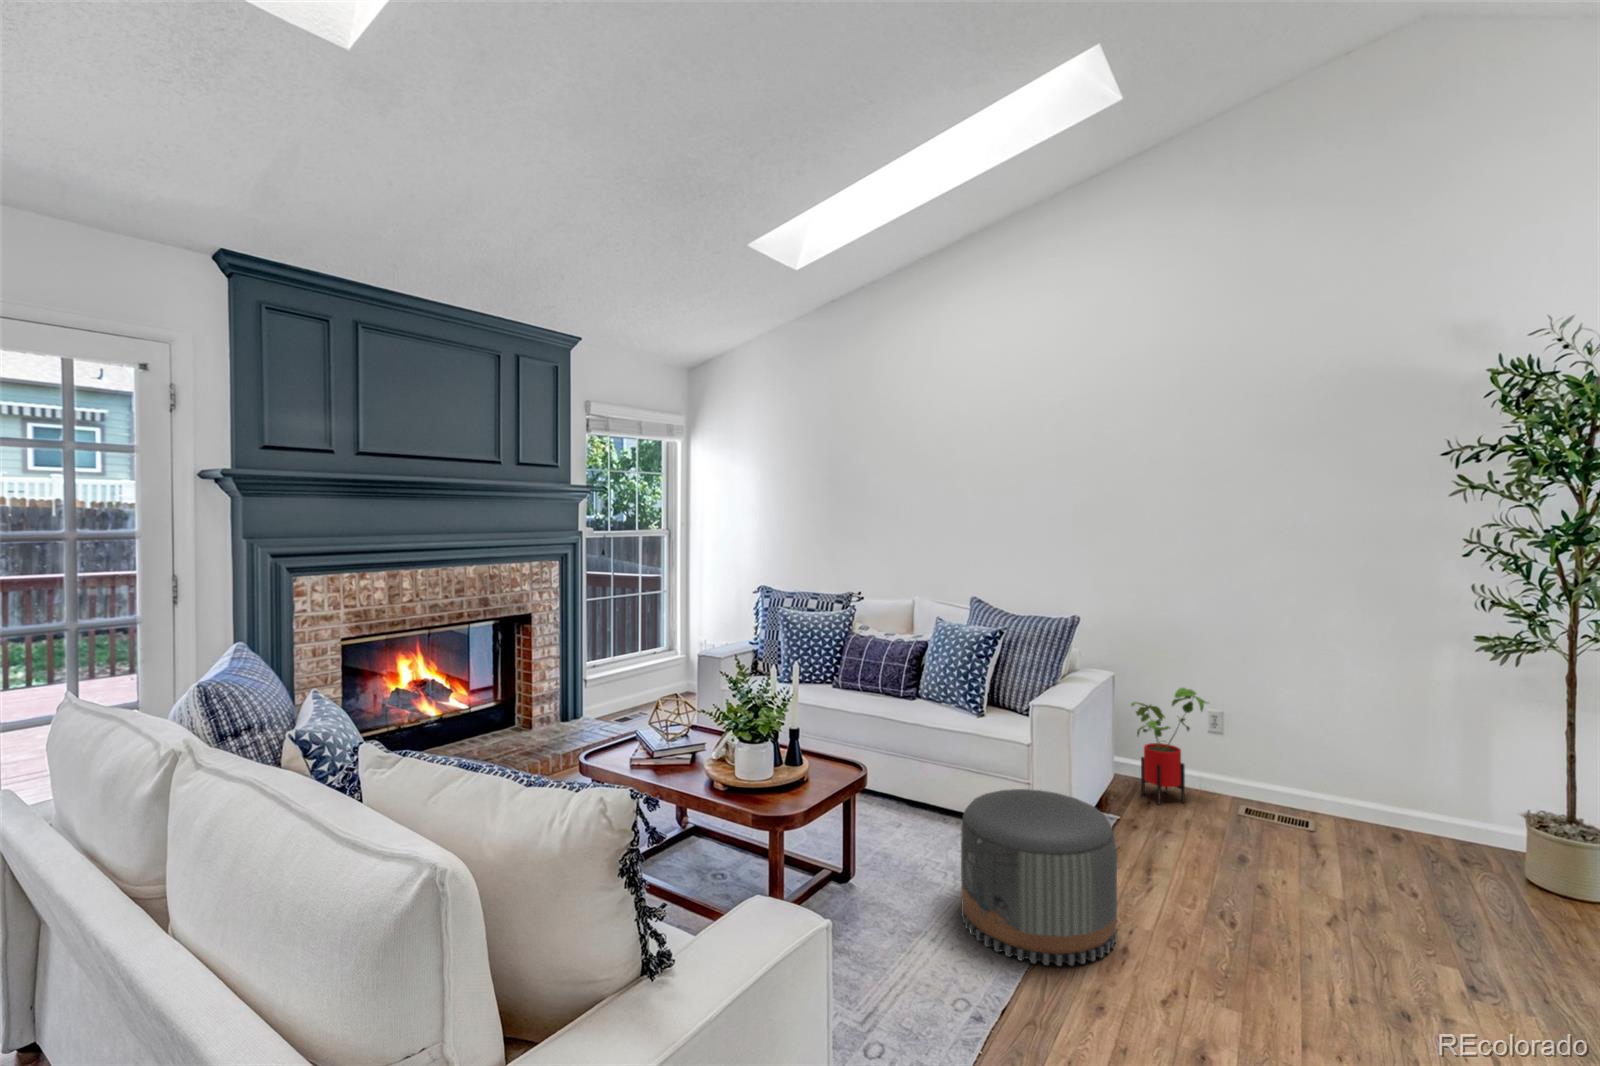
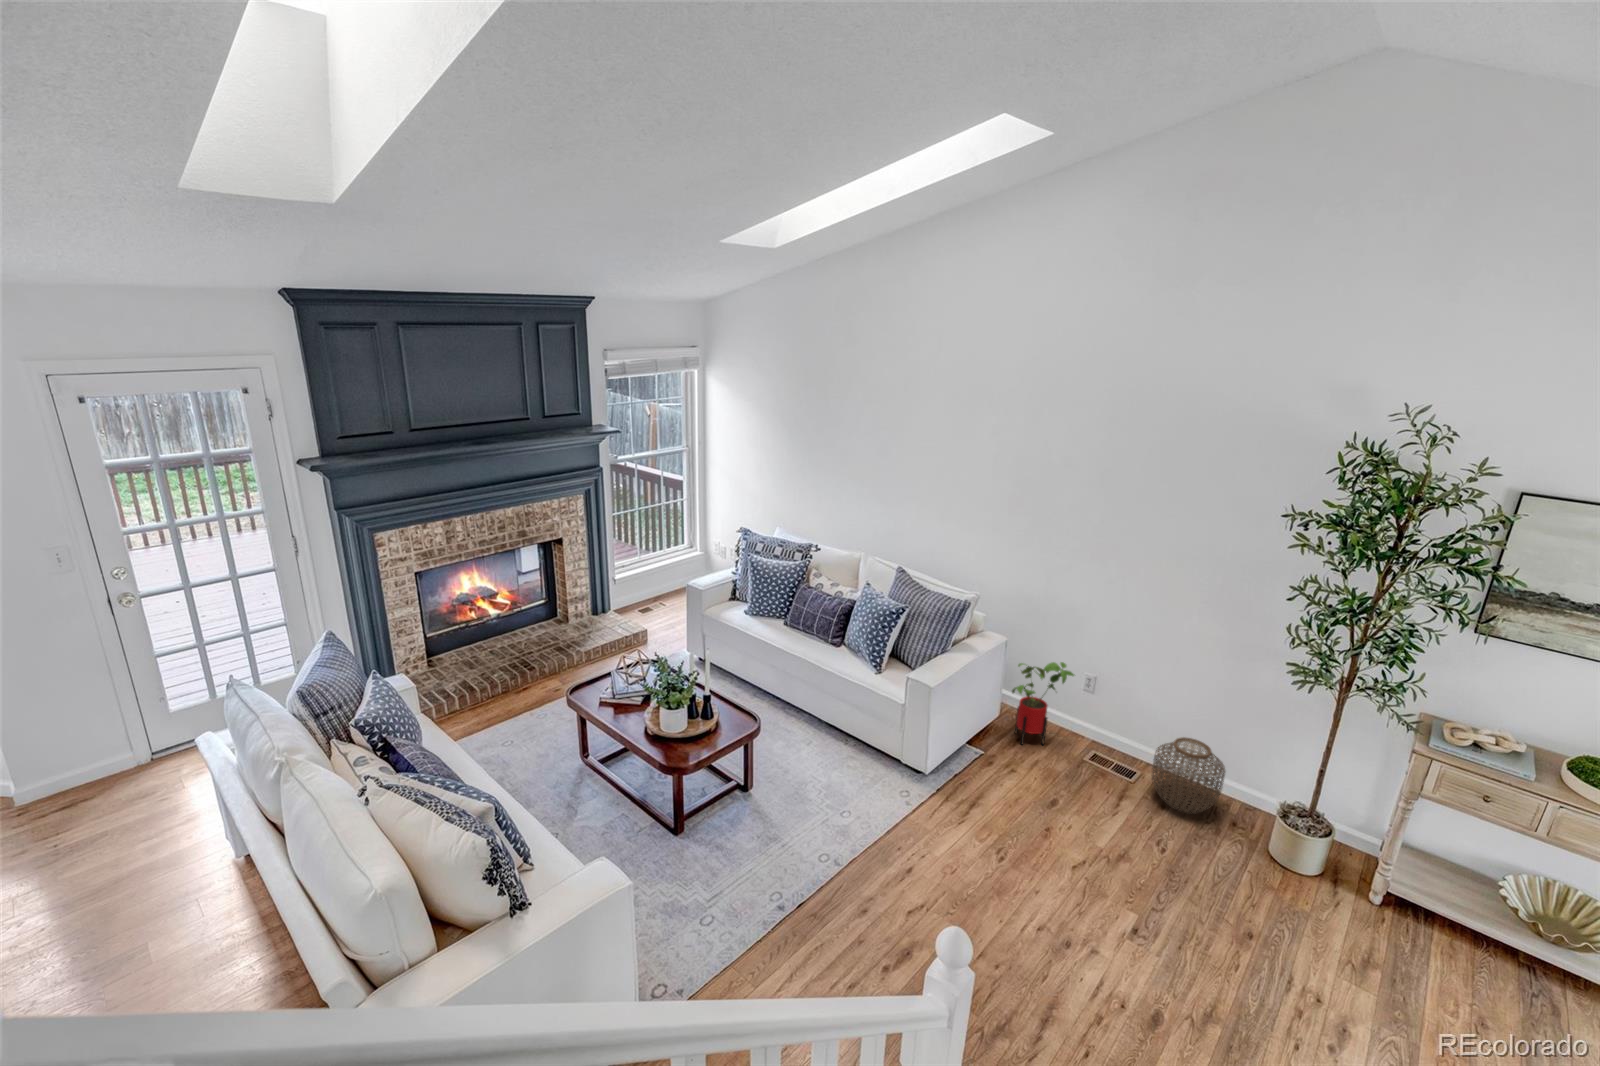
woven basket: none [1341,754,1443,851] -> present [1152,737,1225,814]
pouf: present [961,789,1117,966] -> none [810,747,917,876]

